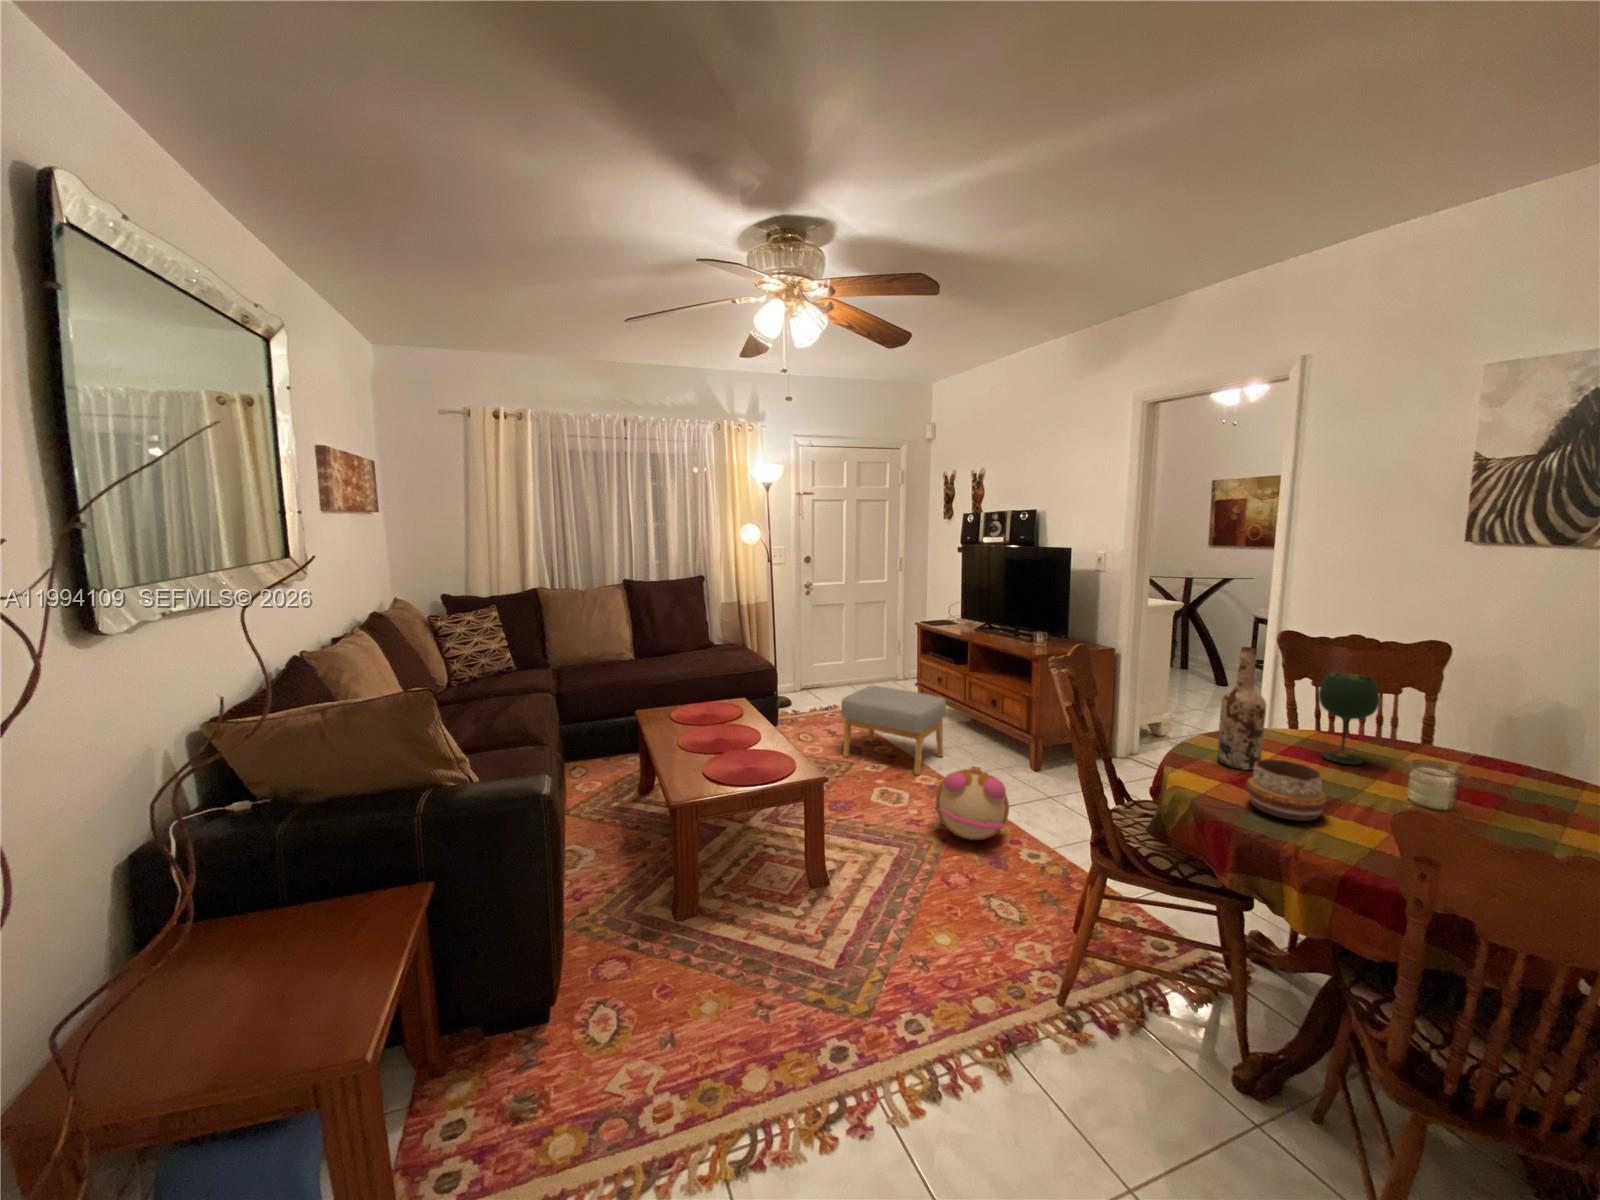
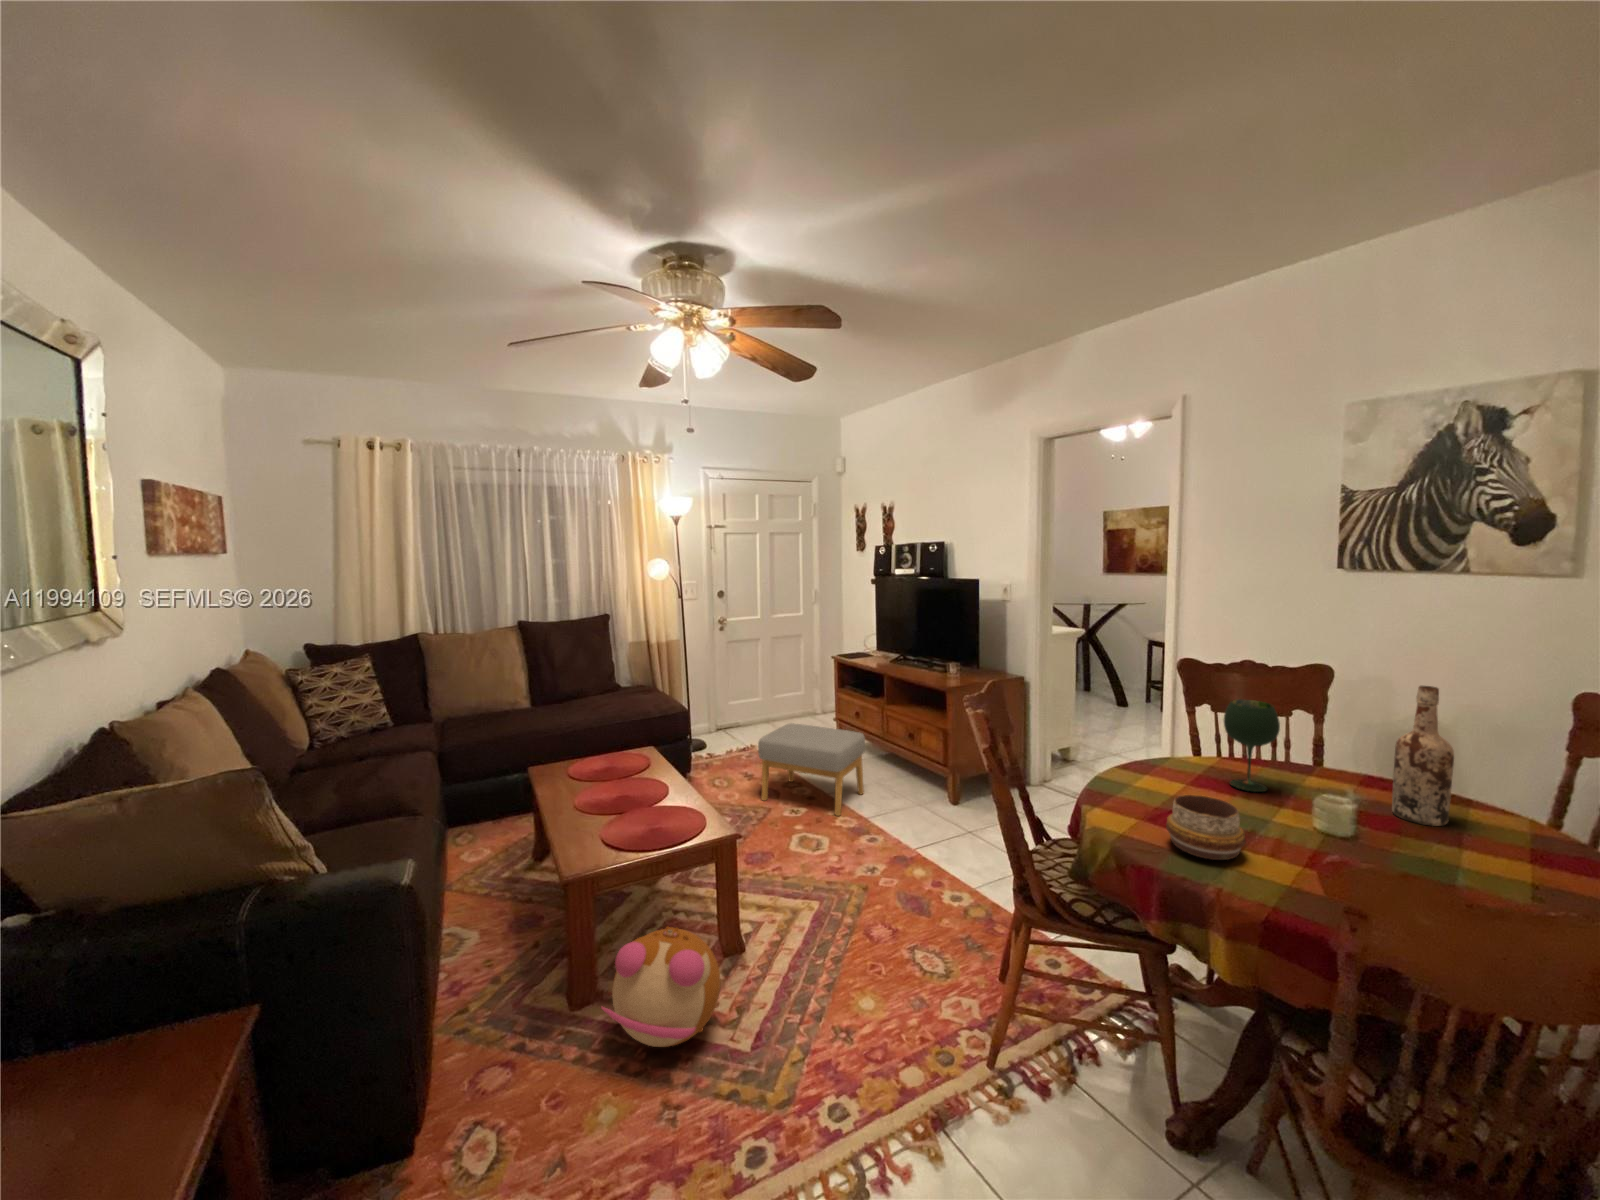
wine bottle: present [1217,647,1266,770] -> present [1392,686,1454,826]
plush toy: present [936,766,1009,840] -> present [602,927,721,1047]

